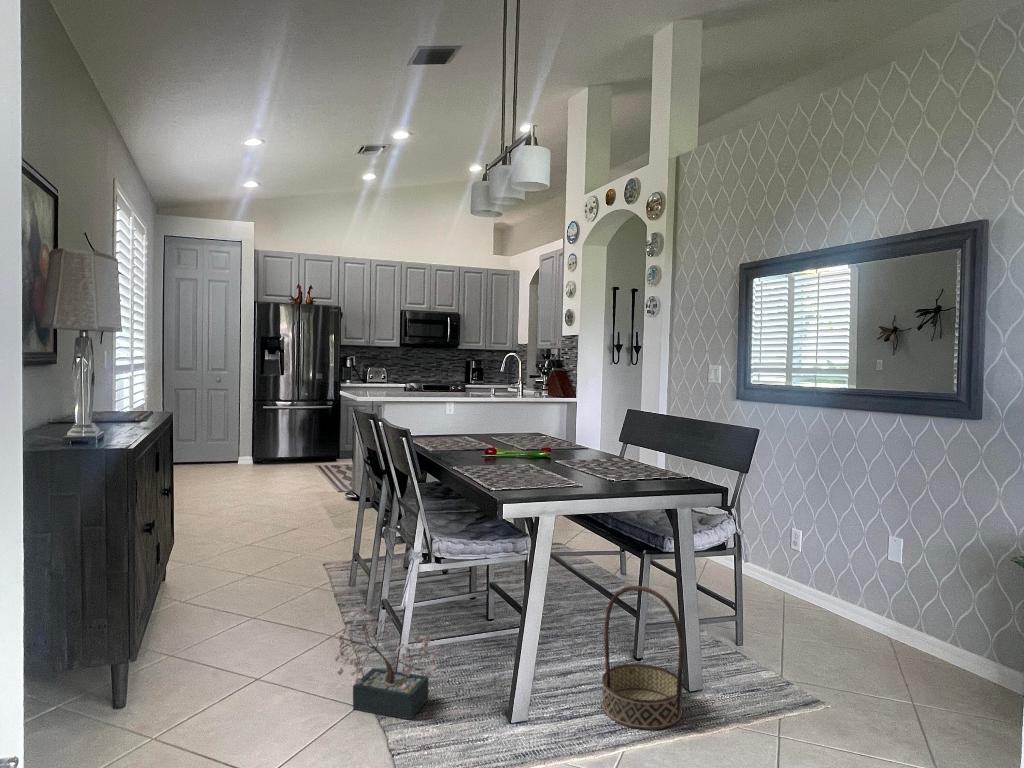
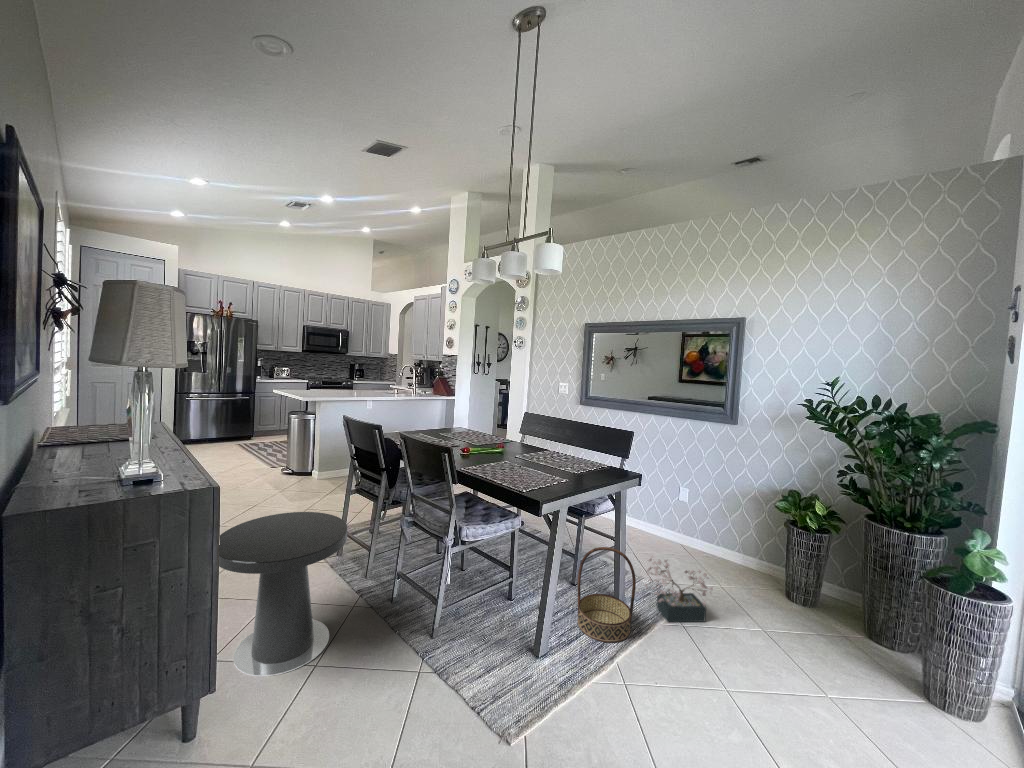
side table: none [157,508,305,681] -> present [219,512,347,676]
decorative plant: present [331,605,441,720] -> present [645,558,713,622]

